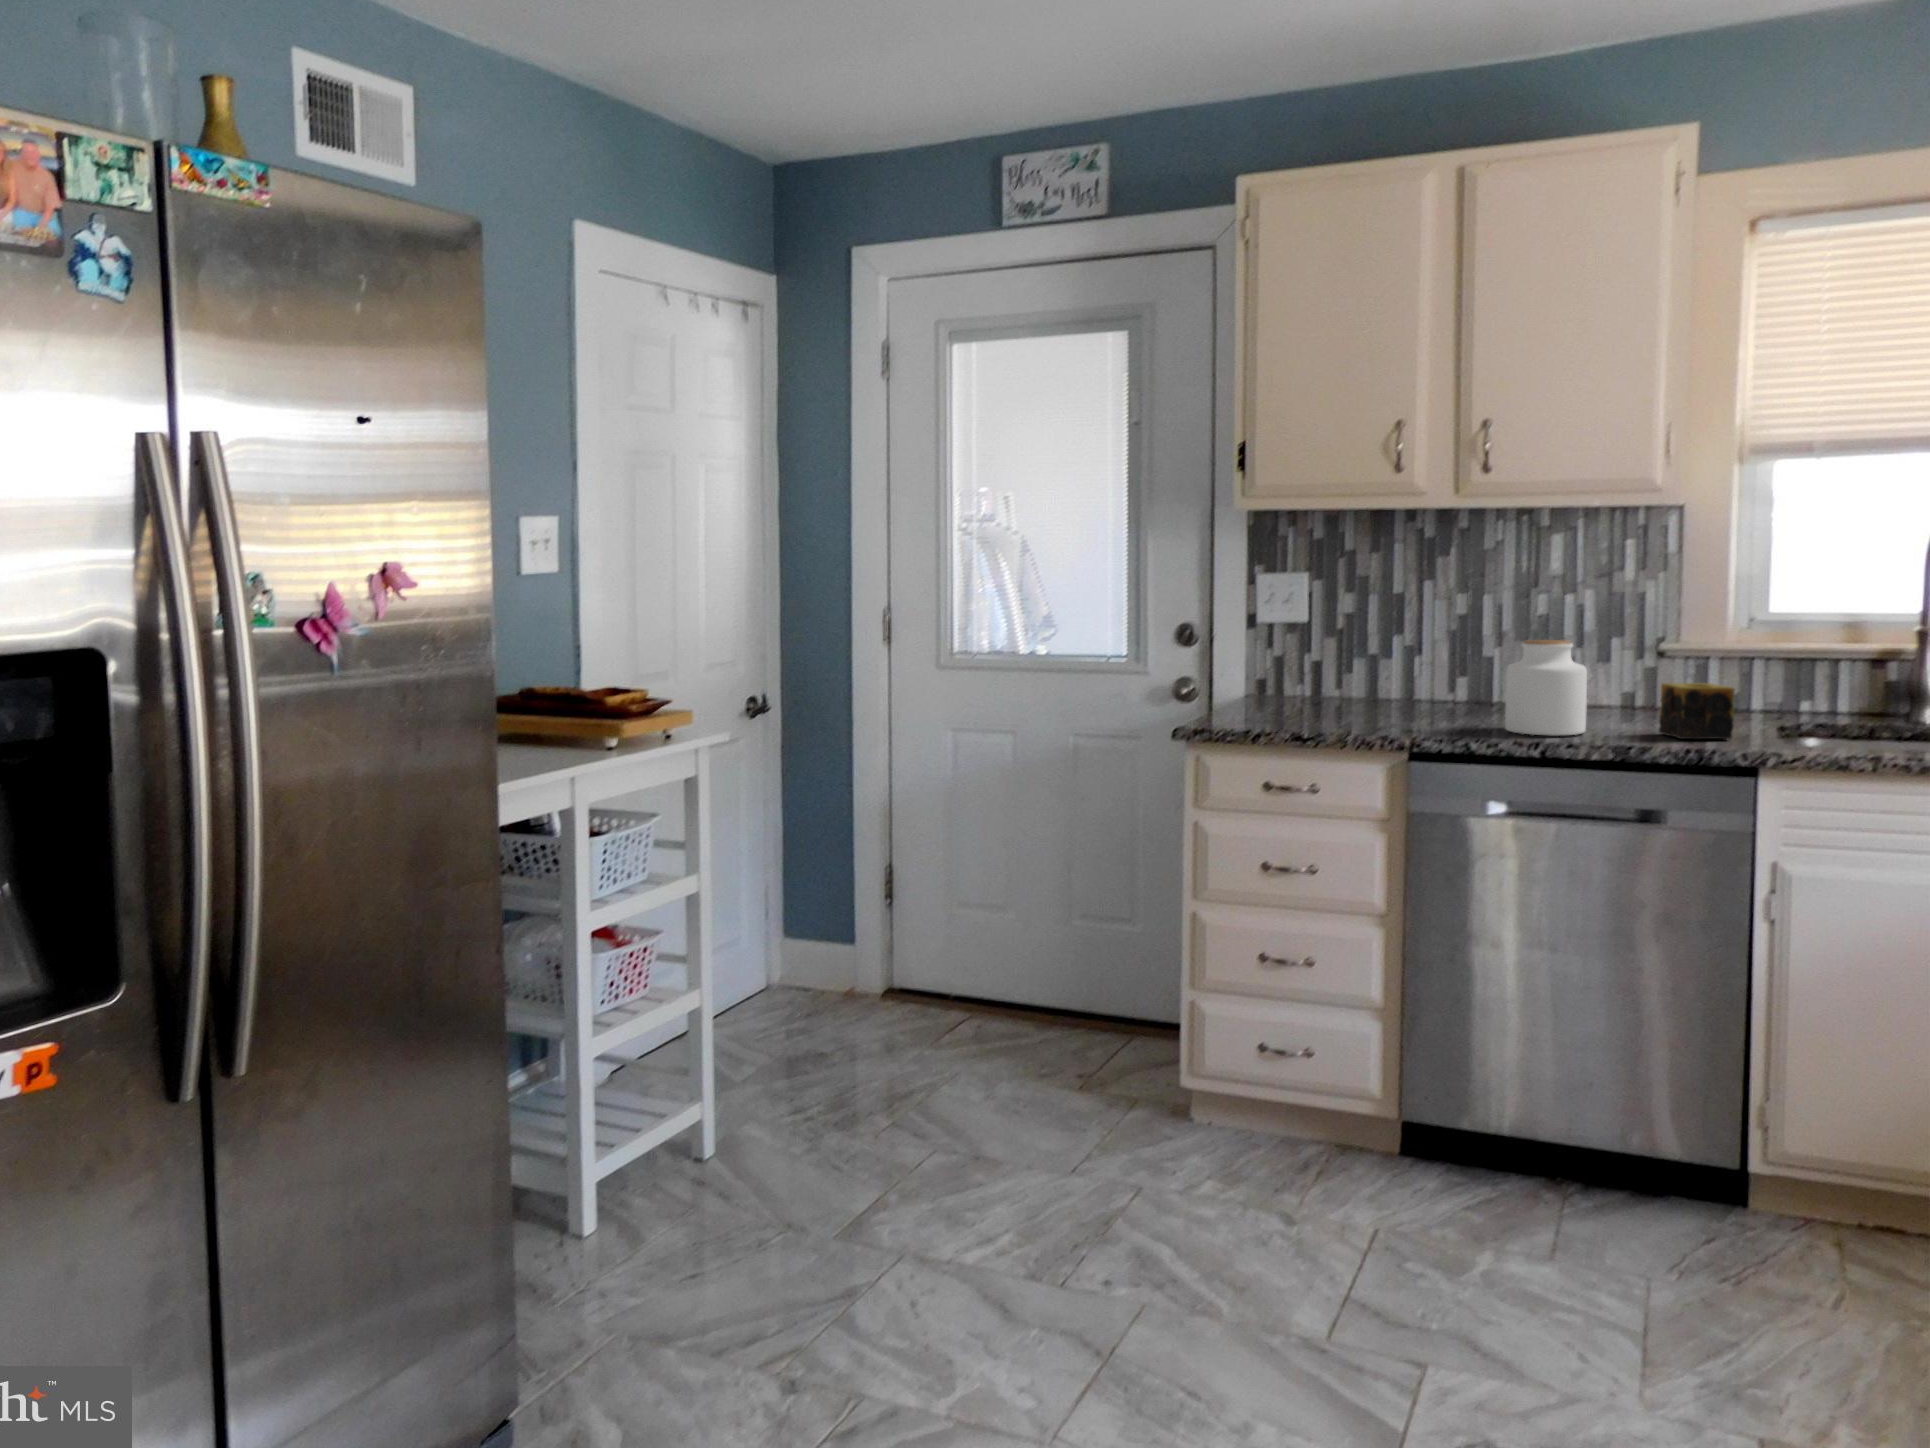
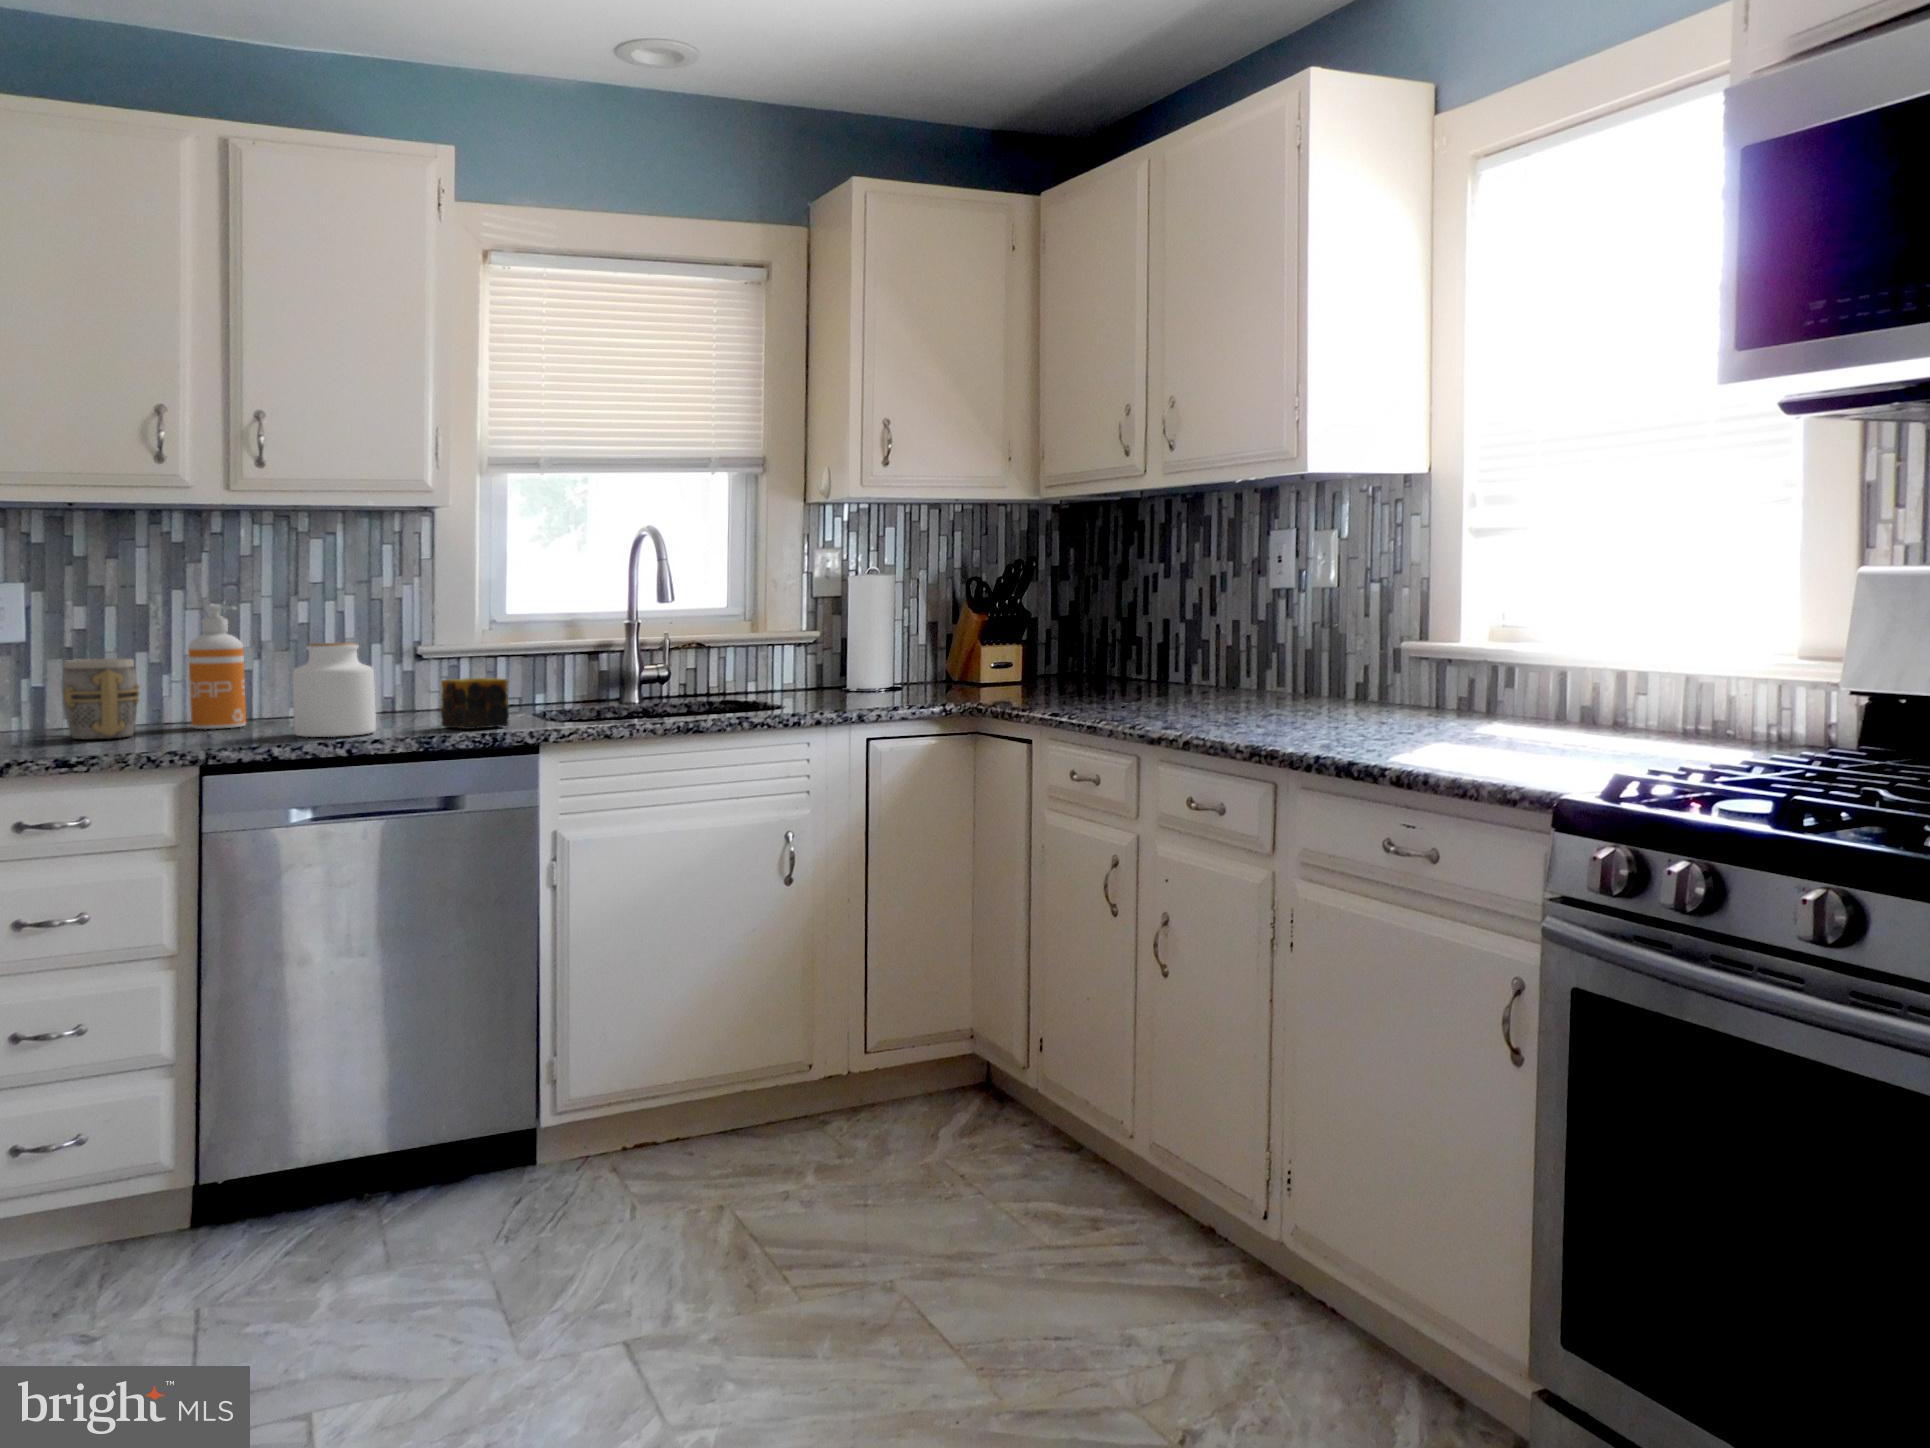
soap dispenser: none [1427,598,1475,714] -> present [188,606,246,729]
mug: none [1316,645,1379,718] -> present [62,658,140,739]

